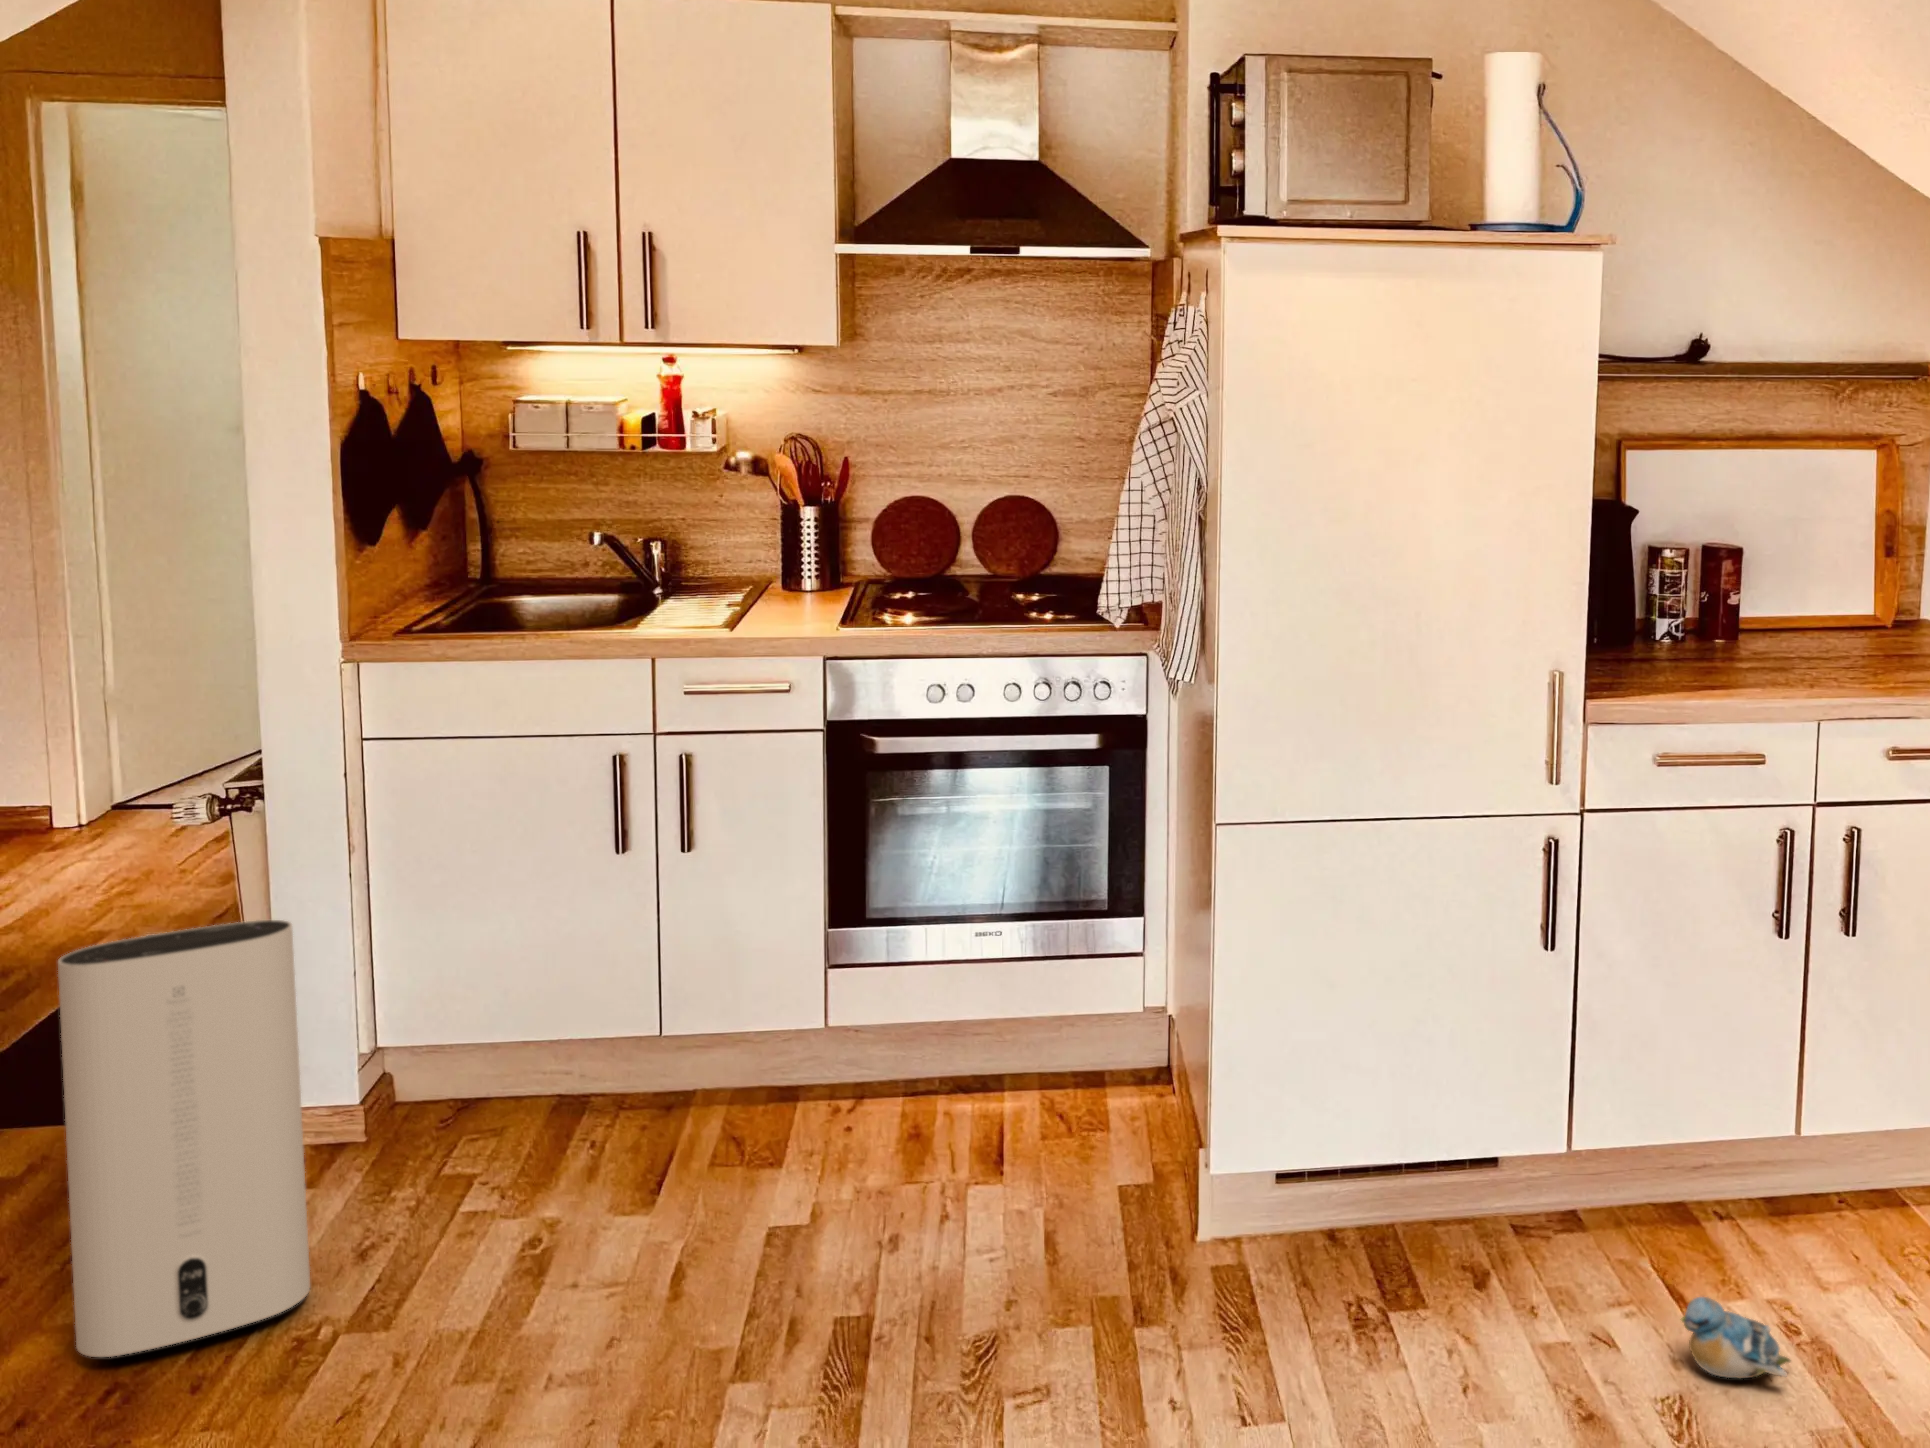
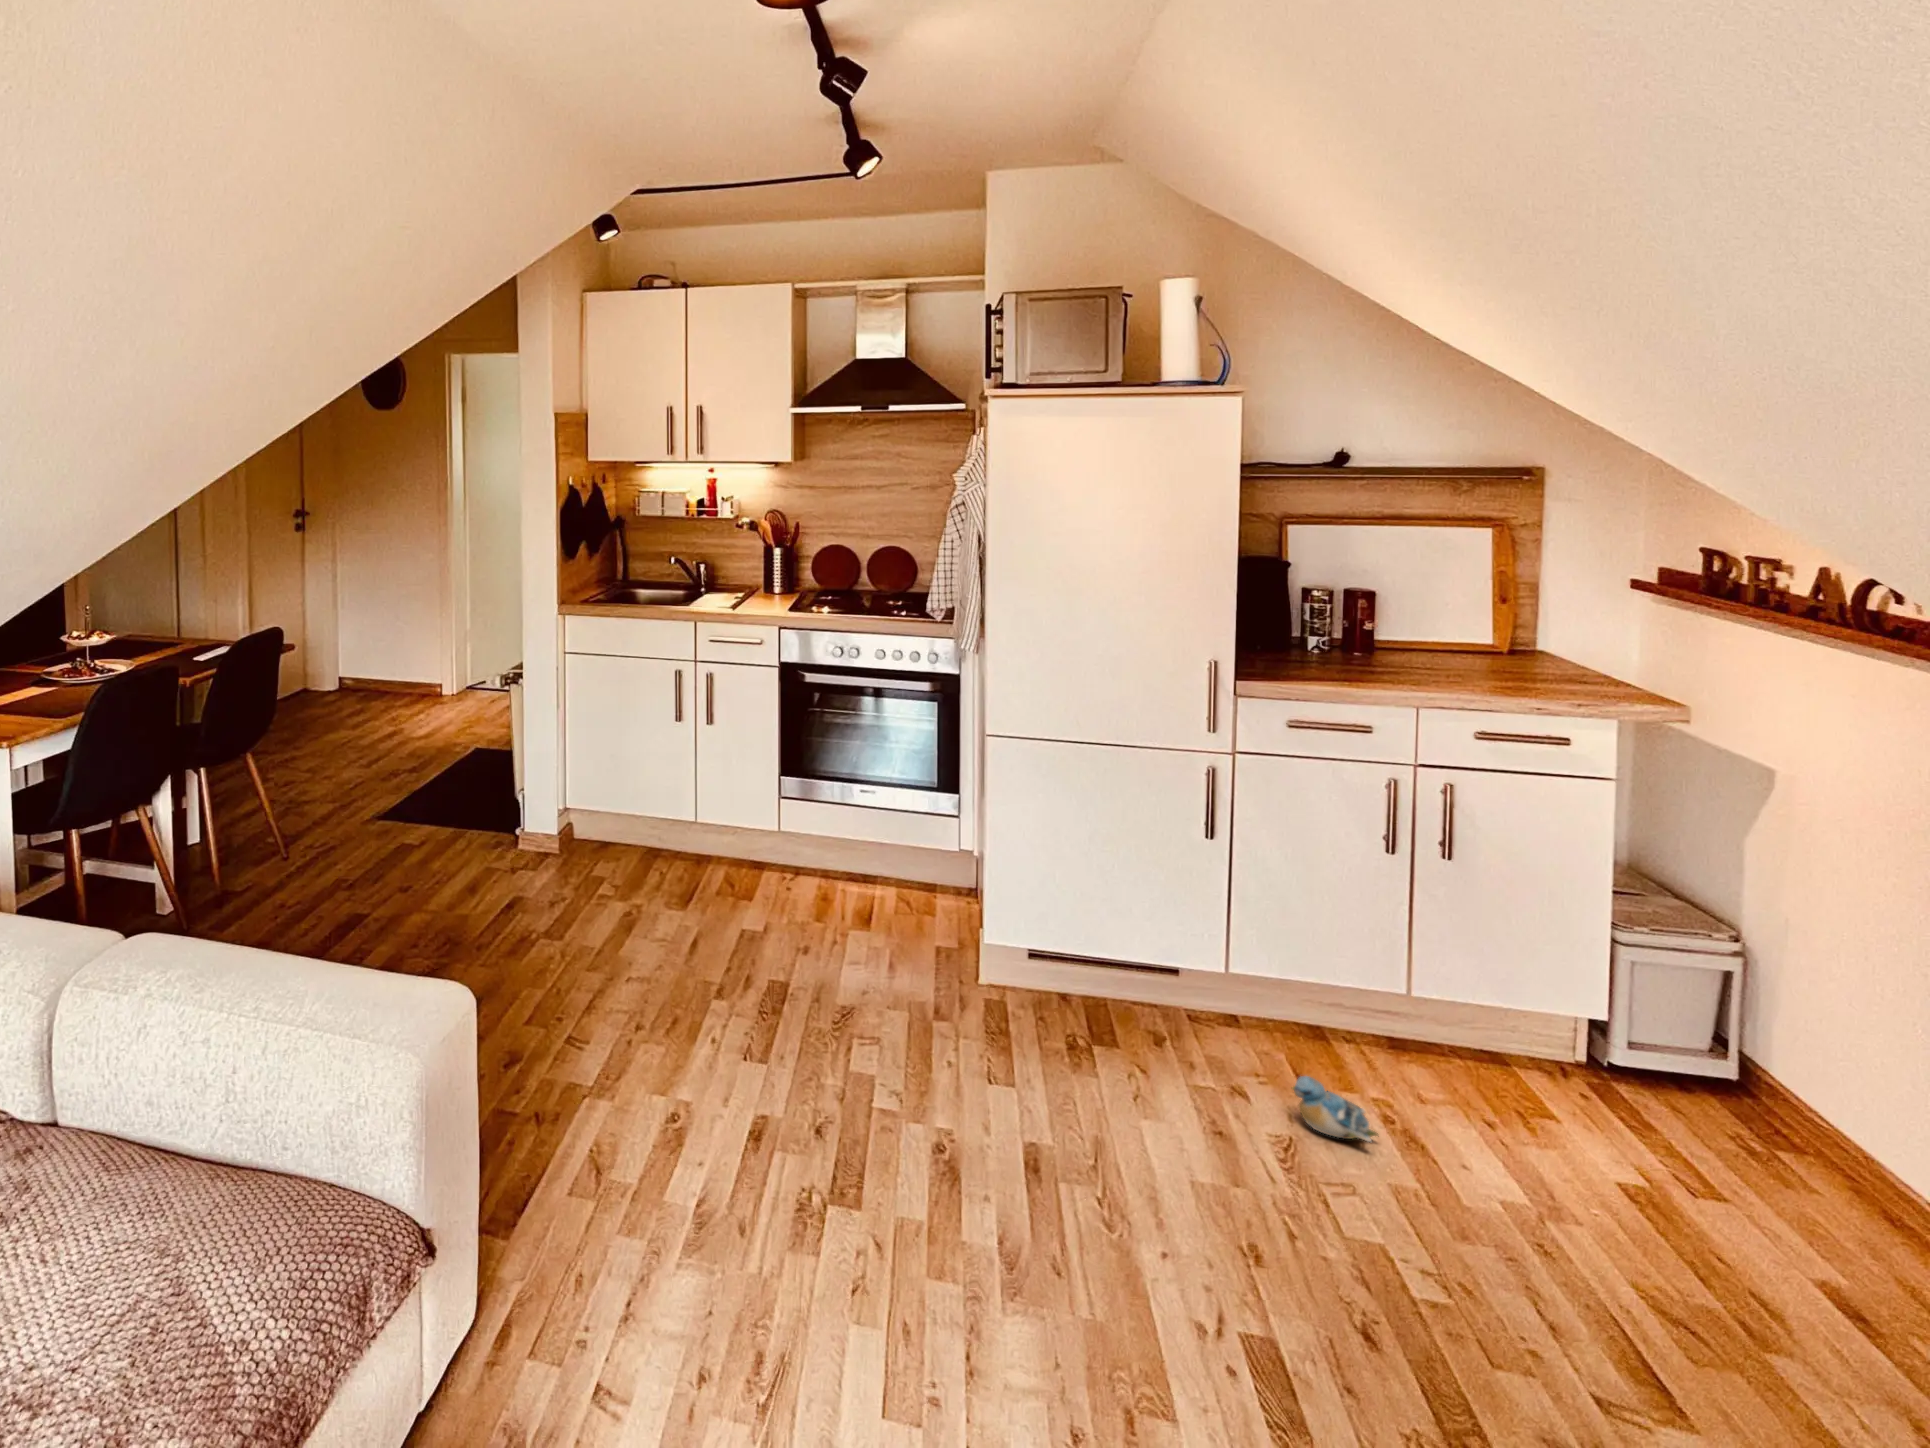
air purifier: present [58,920,310,1357] -> none [436,734,529,926]

